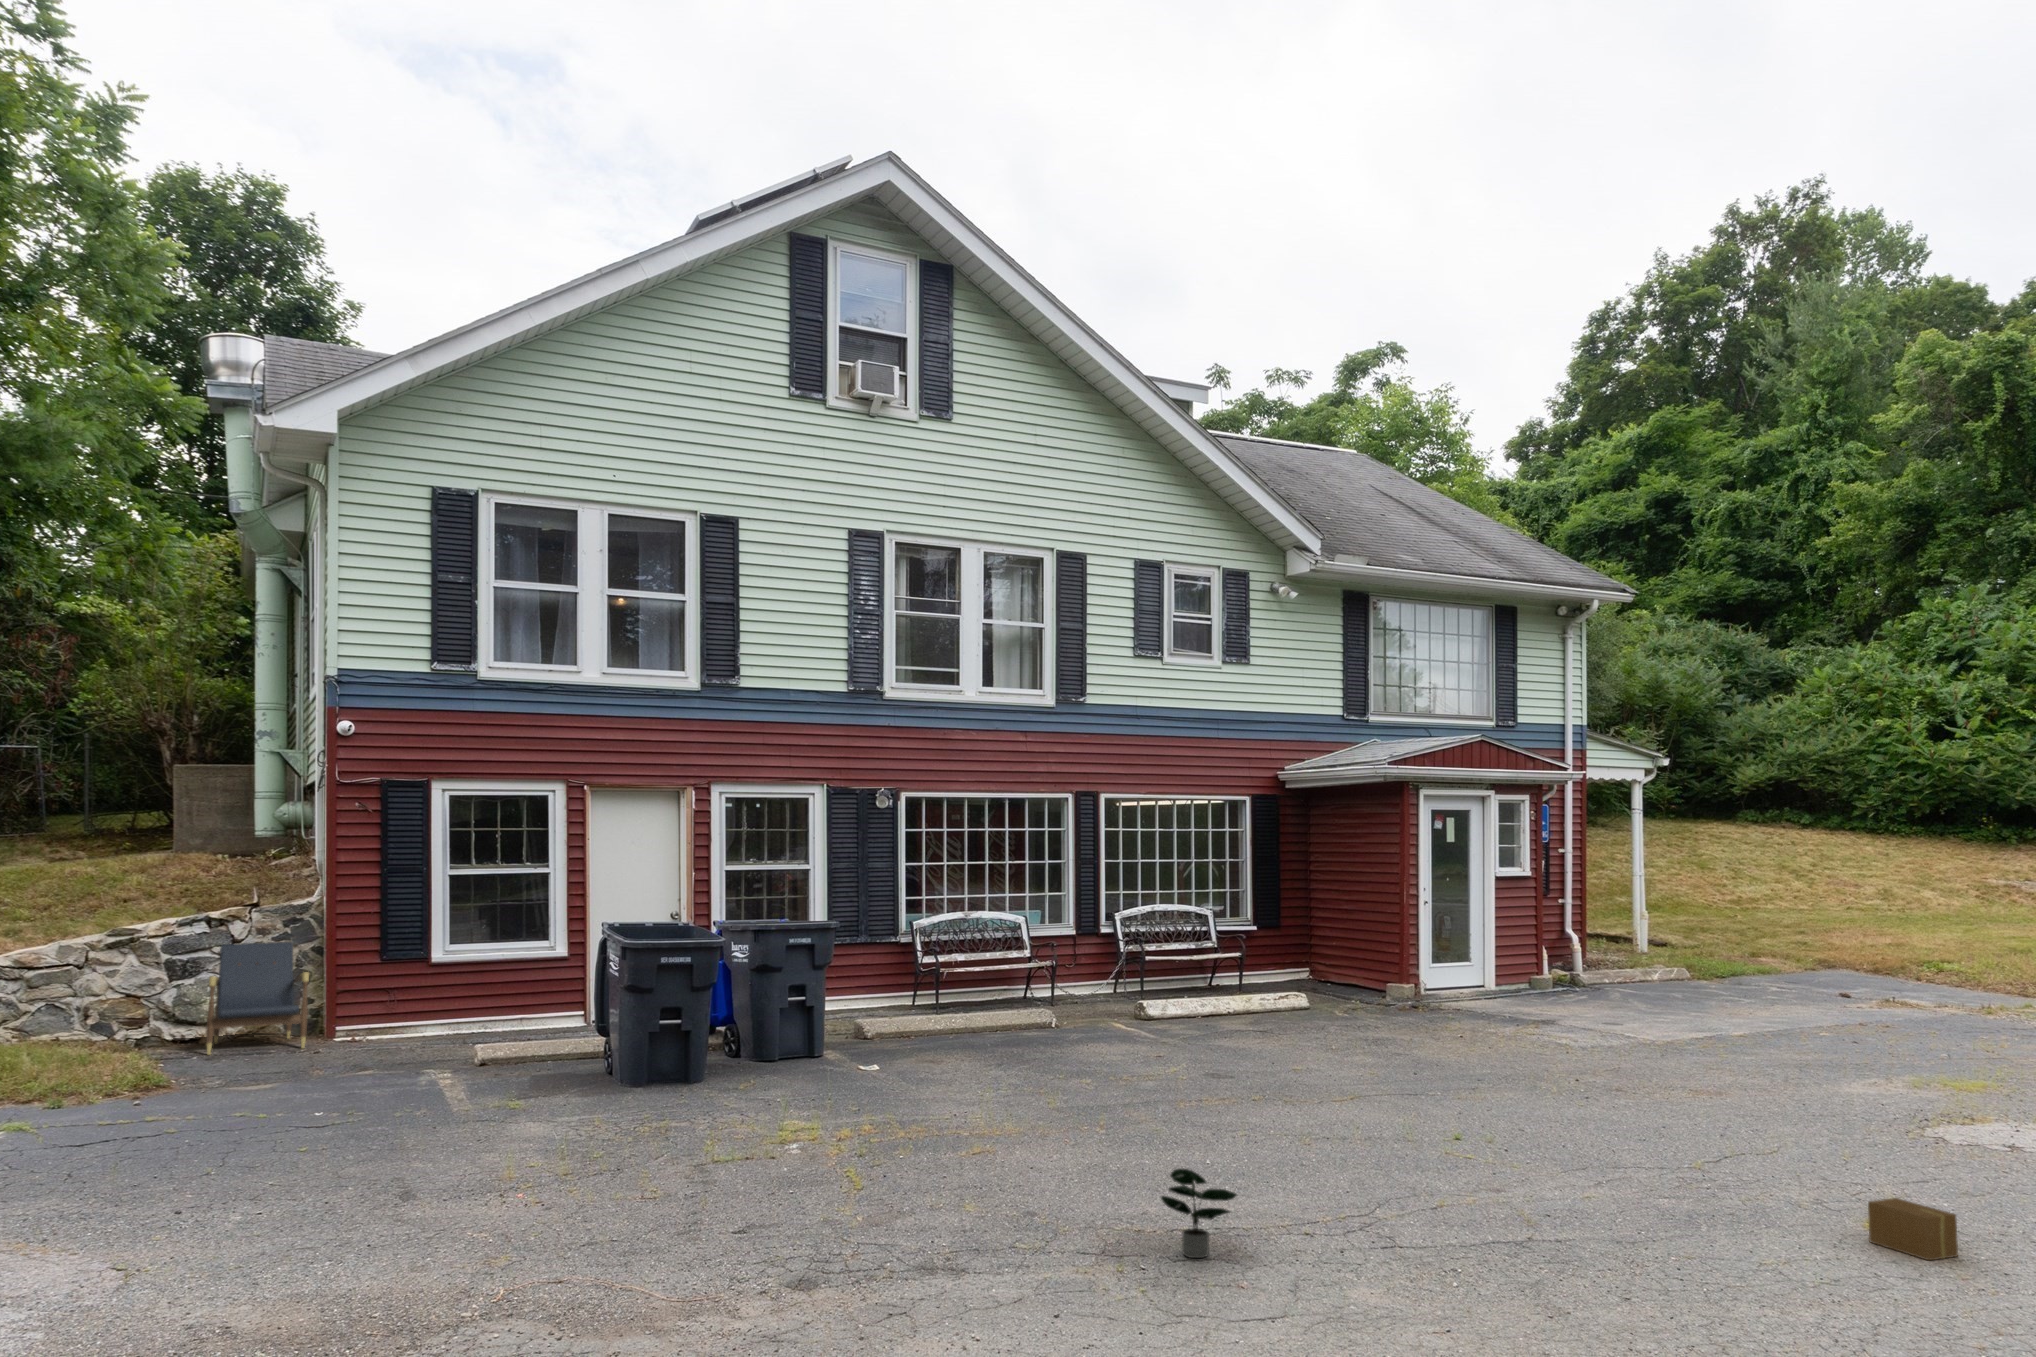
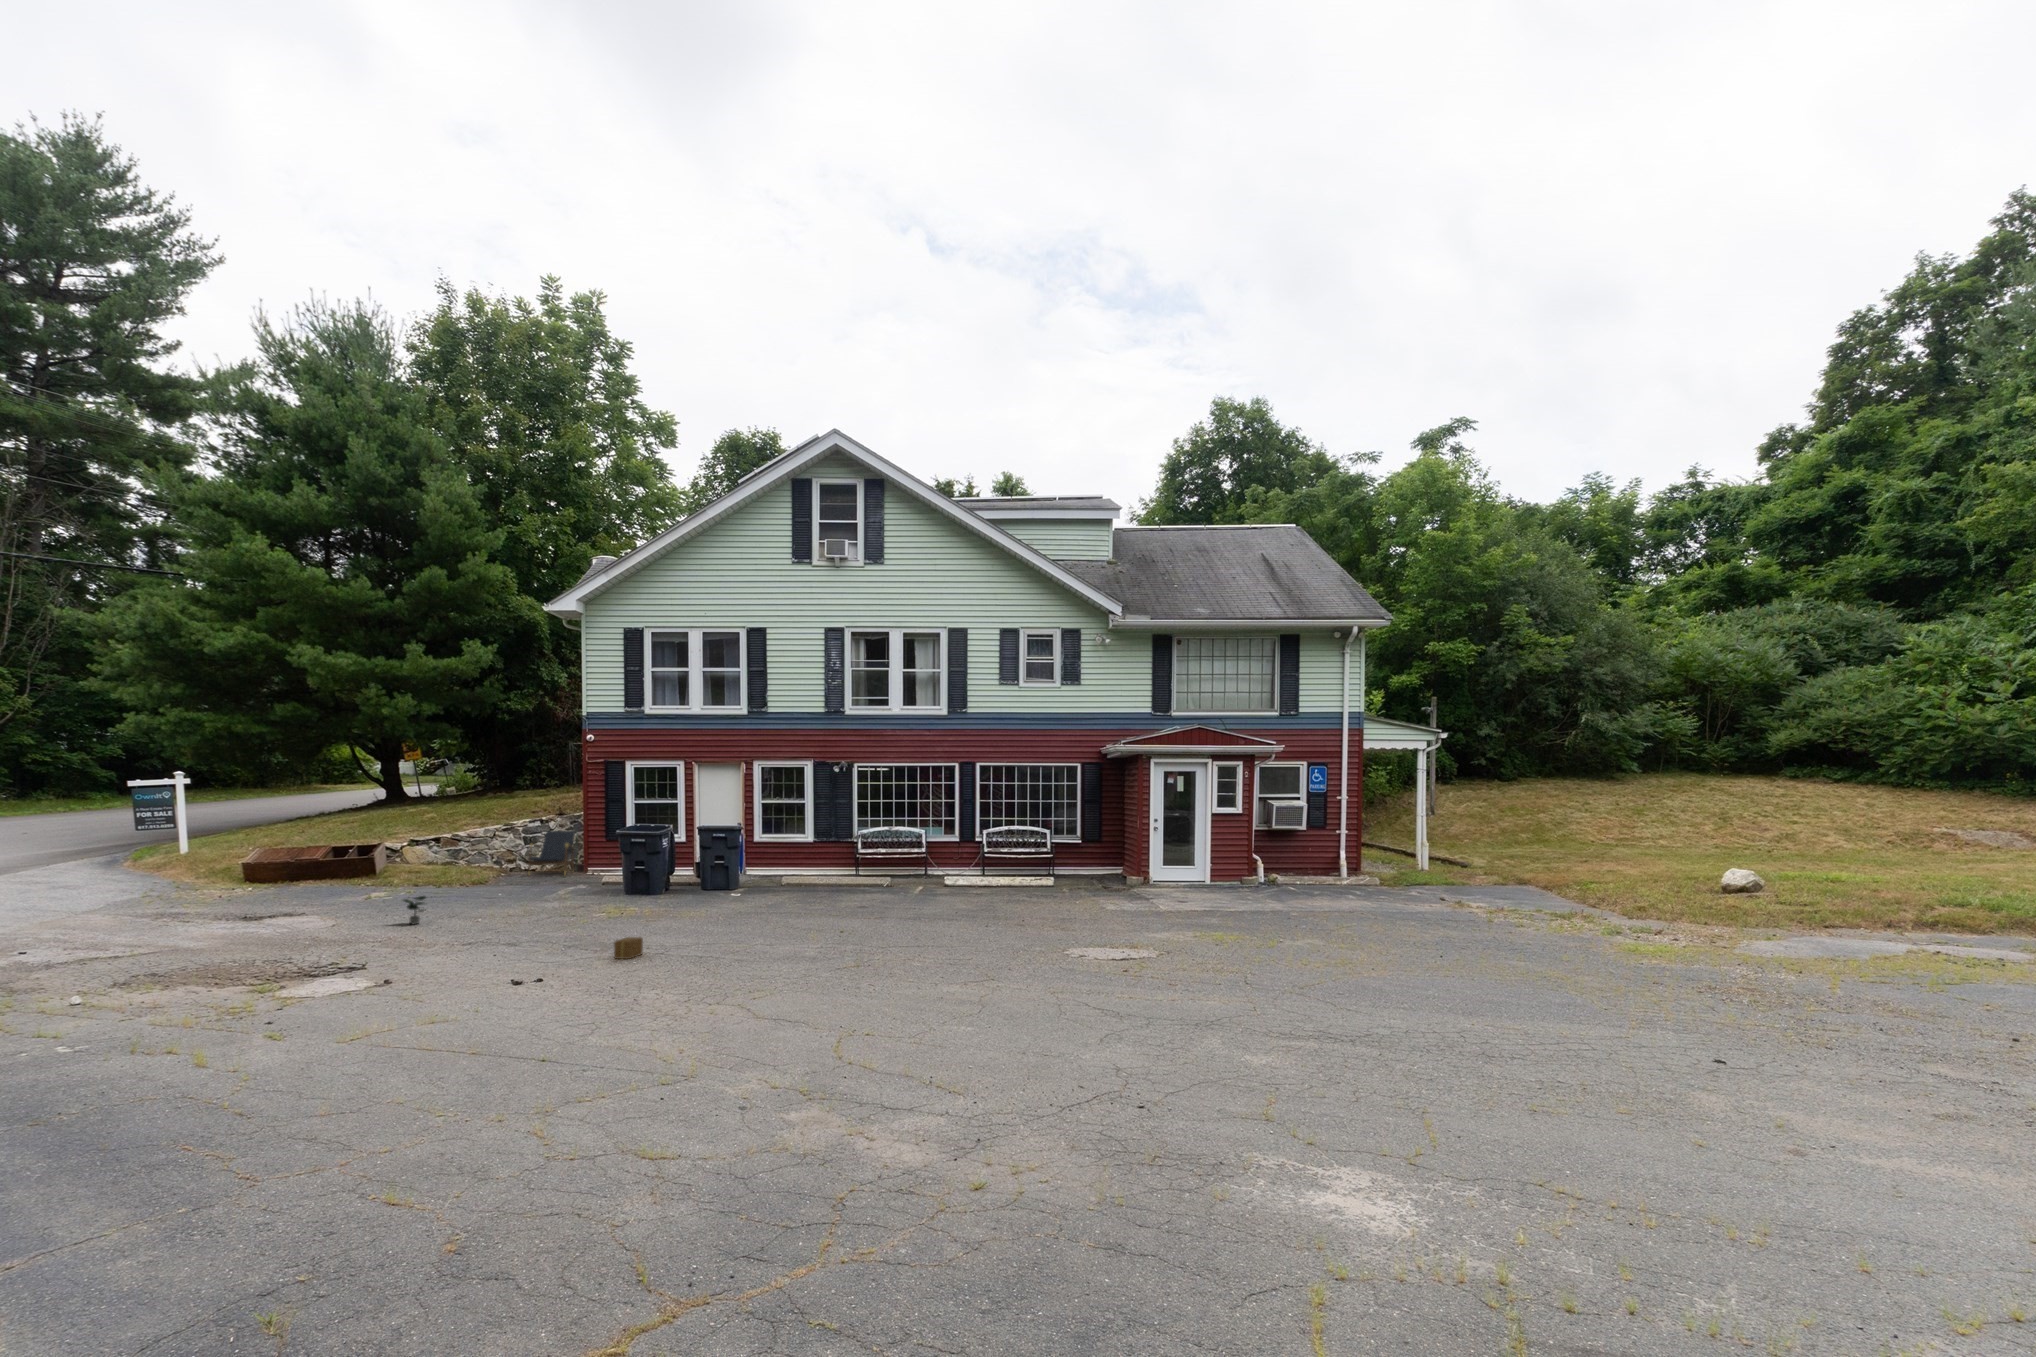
potted plant: present [1161,1169,1237,1258] -> present [403,896,426,924]
cardboard box: present [1868,1198,1958,1260] -> present [614,937,643,959]

